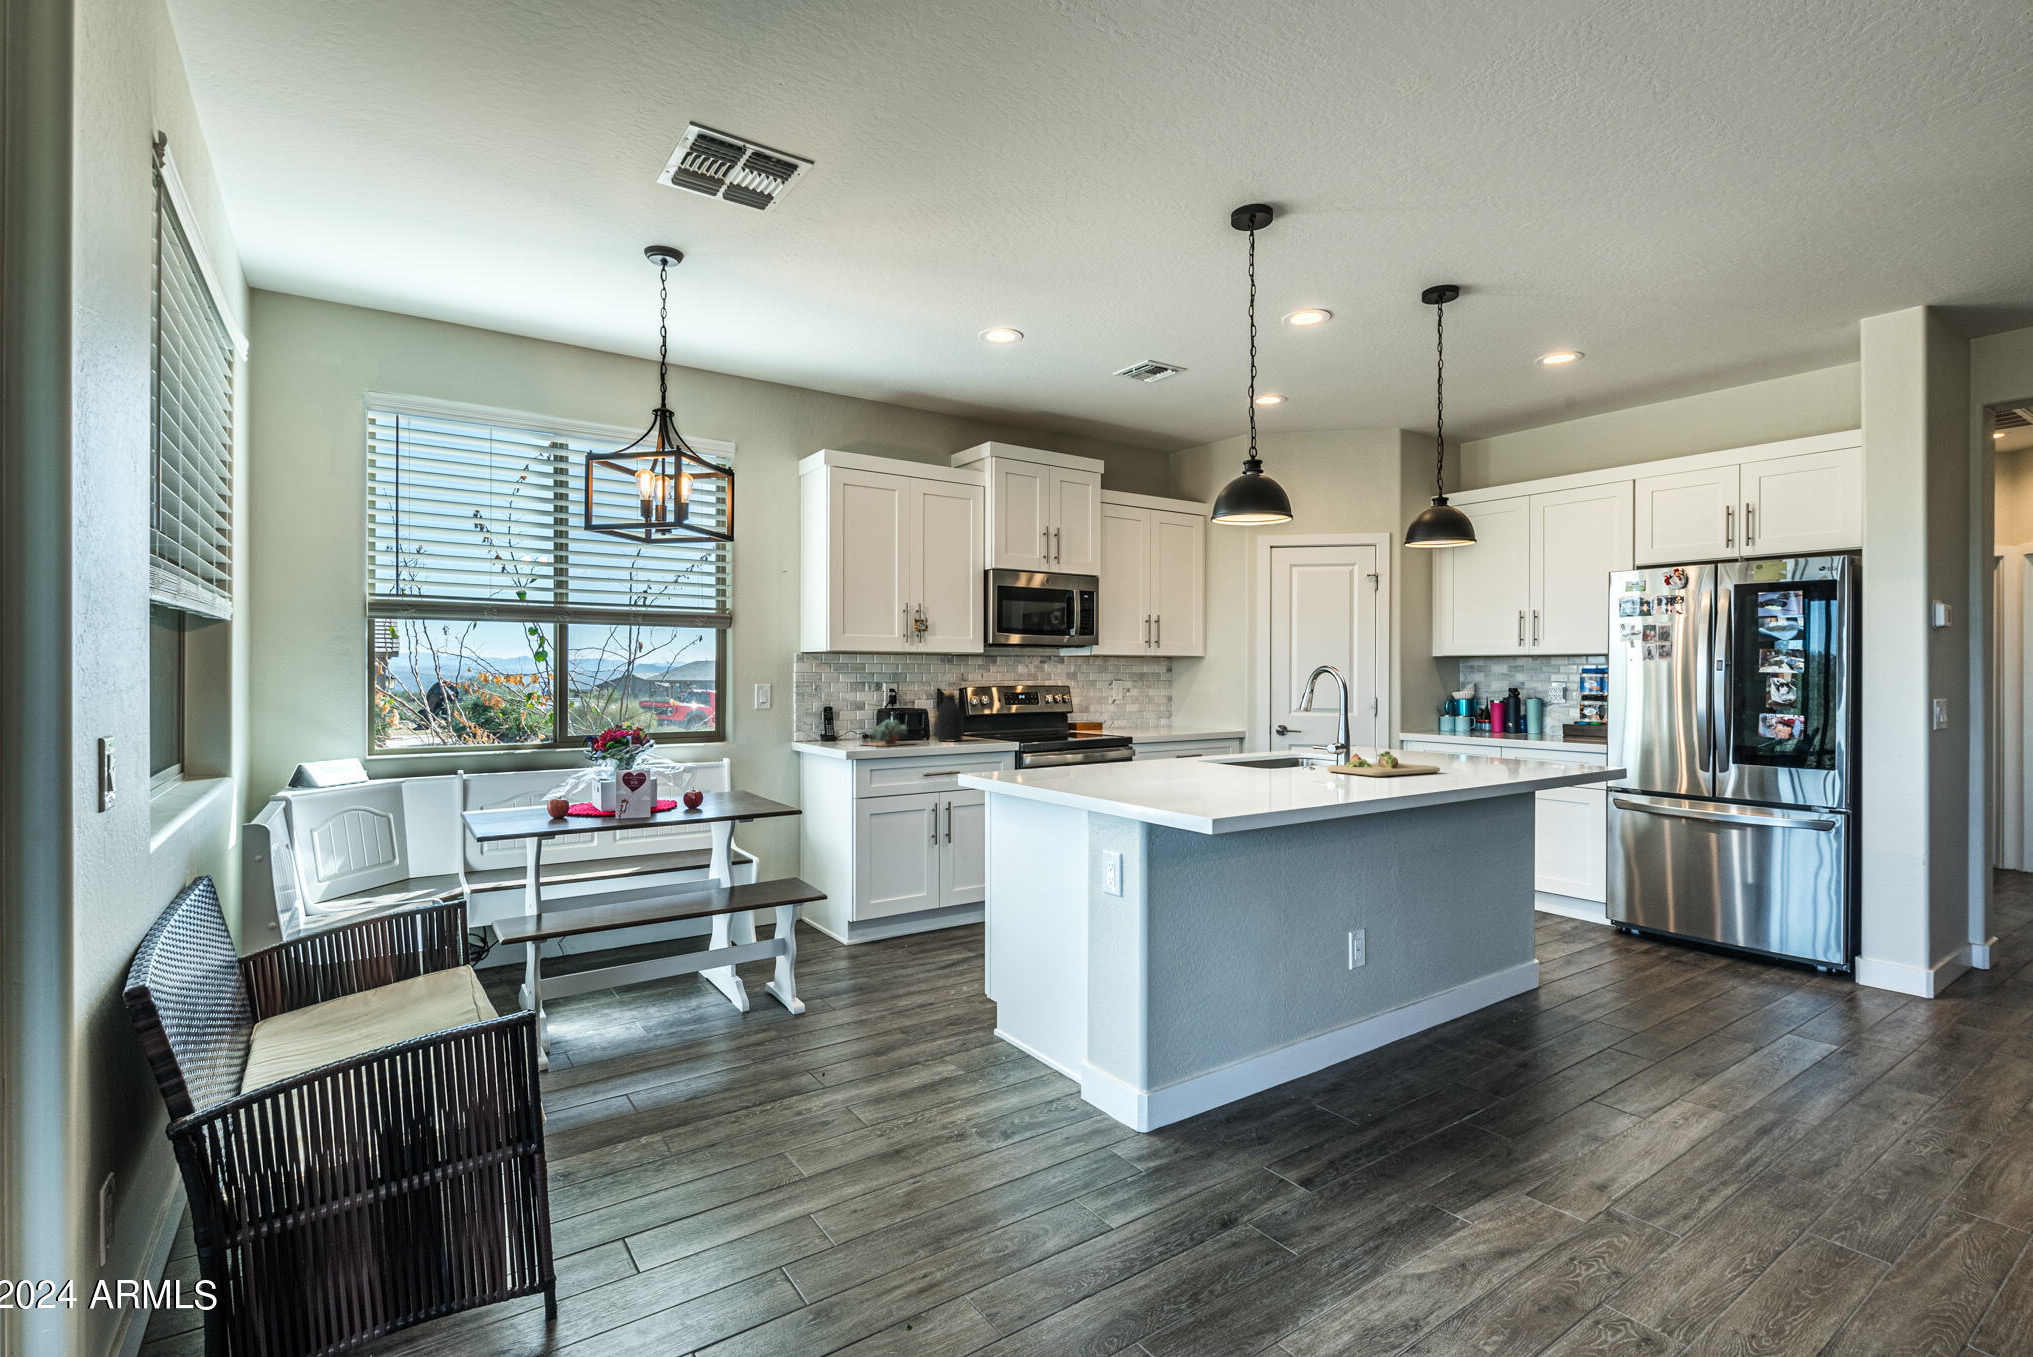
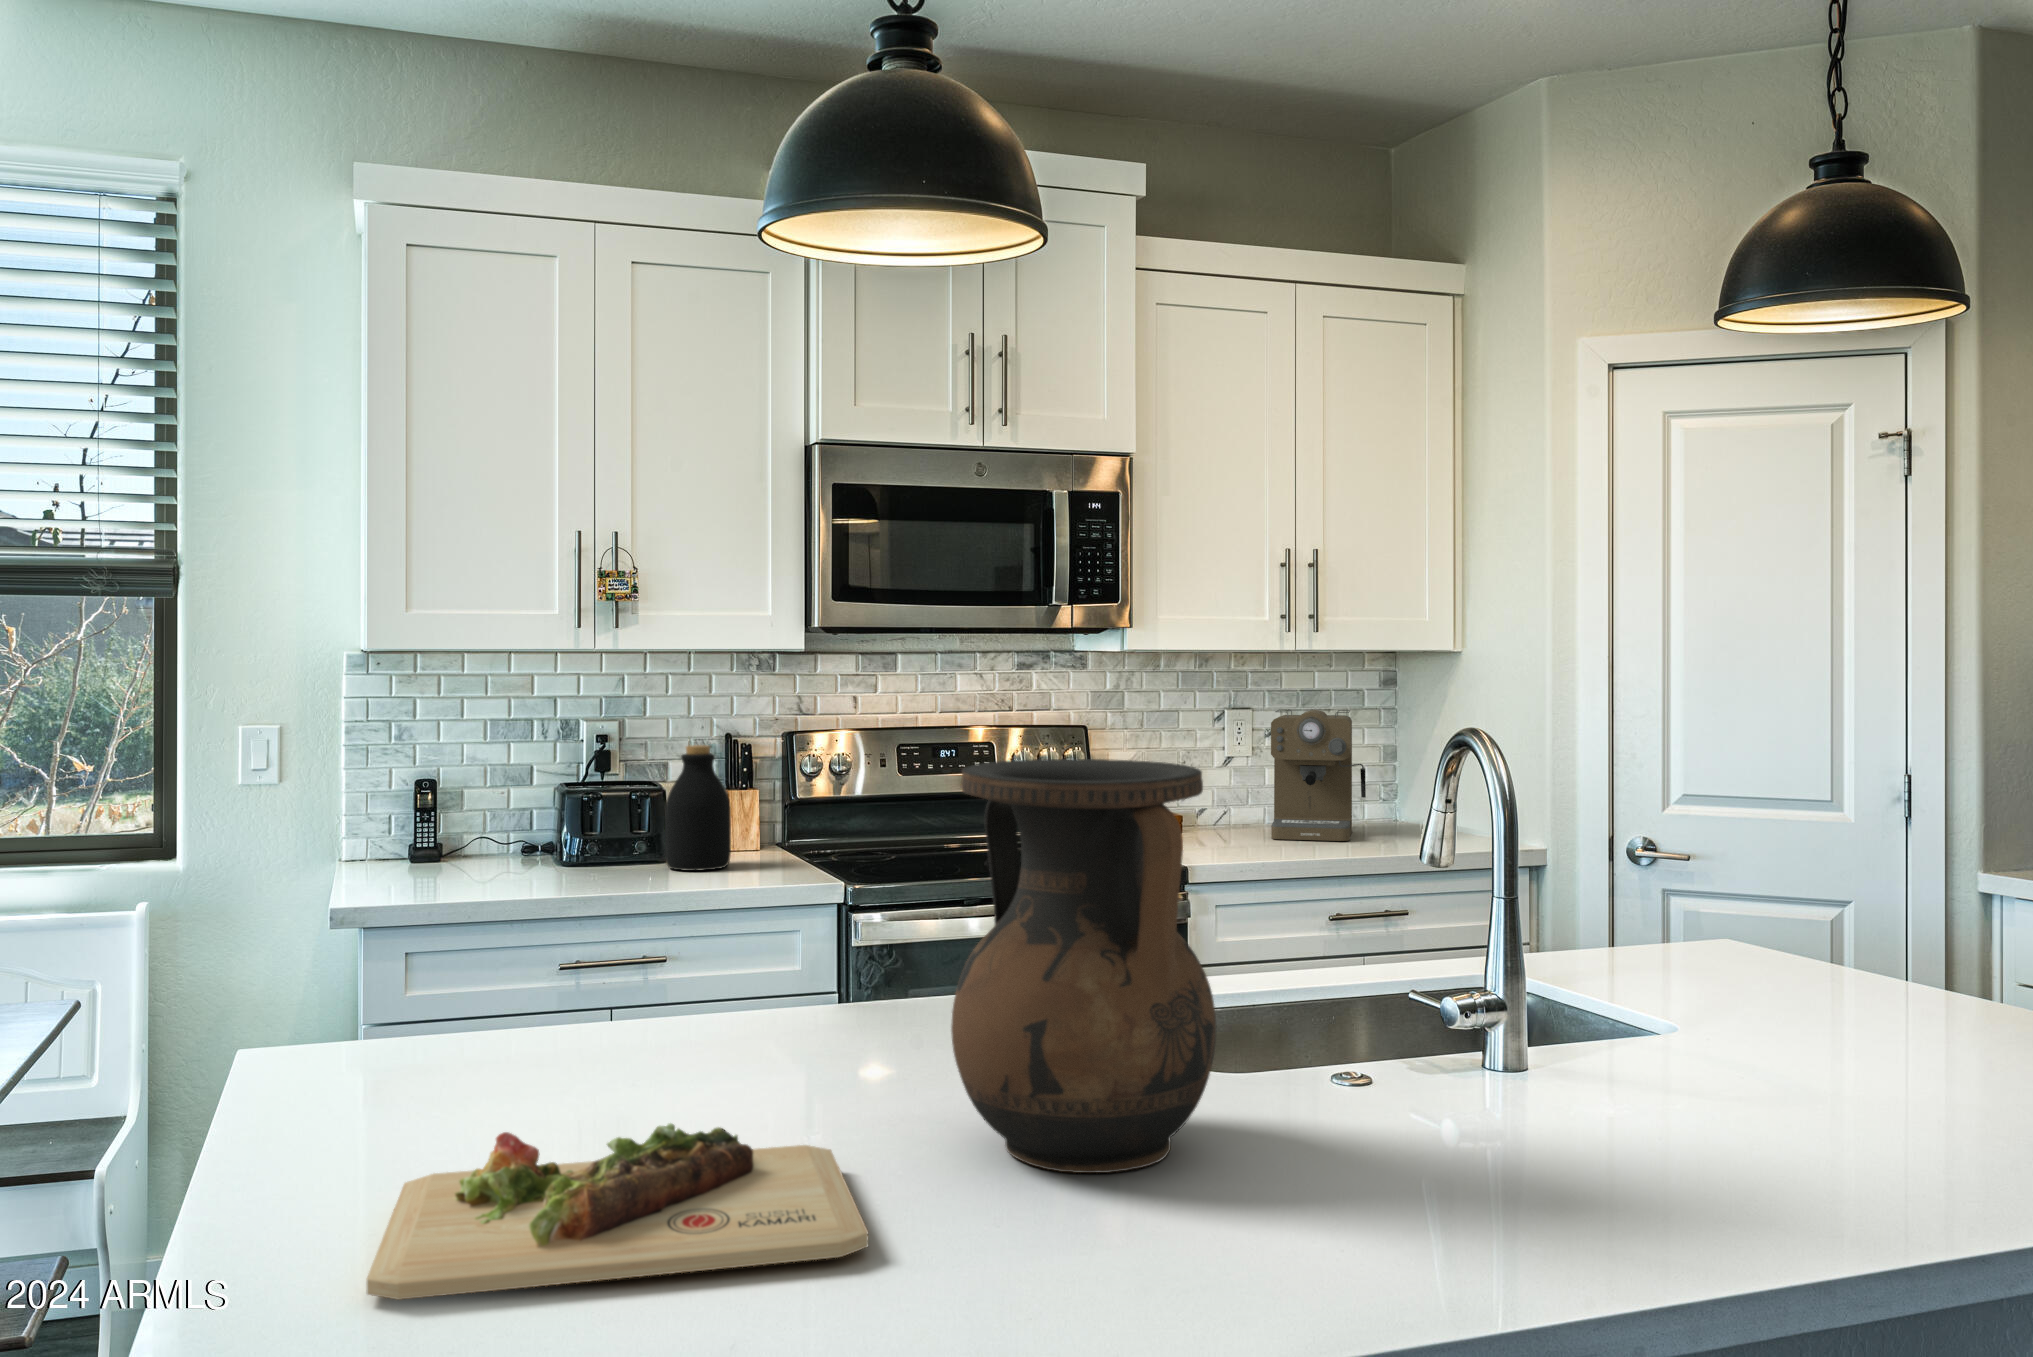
vase: none [1217,675,1287,775] -> present [951,759,1216,1173]
coffee maker: none [1135,680,1176,731] -> present [1271,709,1366,841]
succulent plant: present [869,720,908,746] -> none [428,817,577,890]
cutting board: present [1327,751,1440,777] -> present [367,1123,868,1300]

